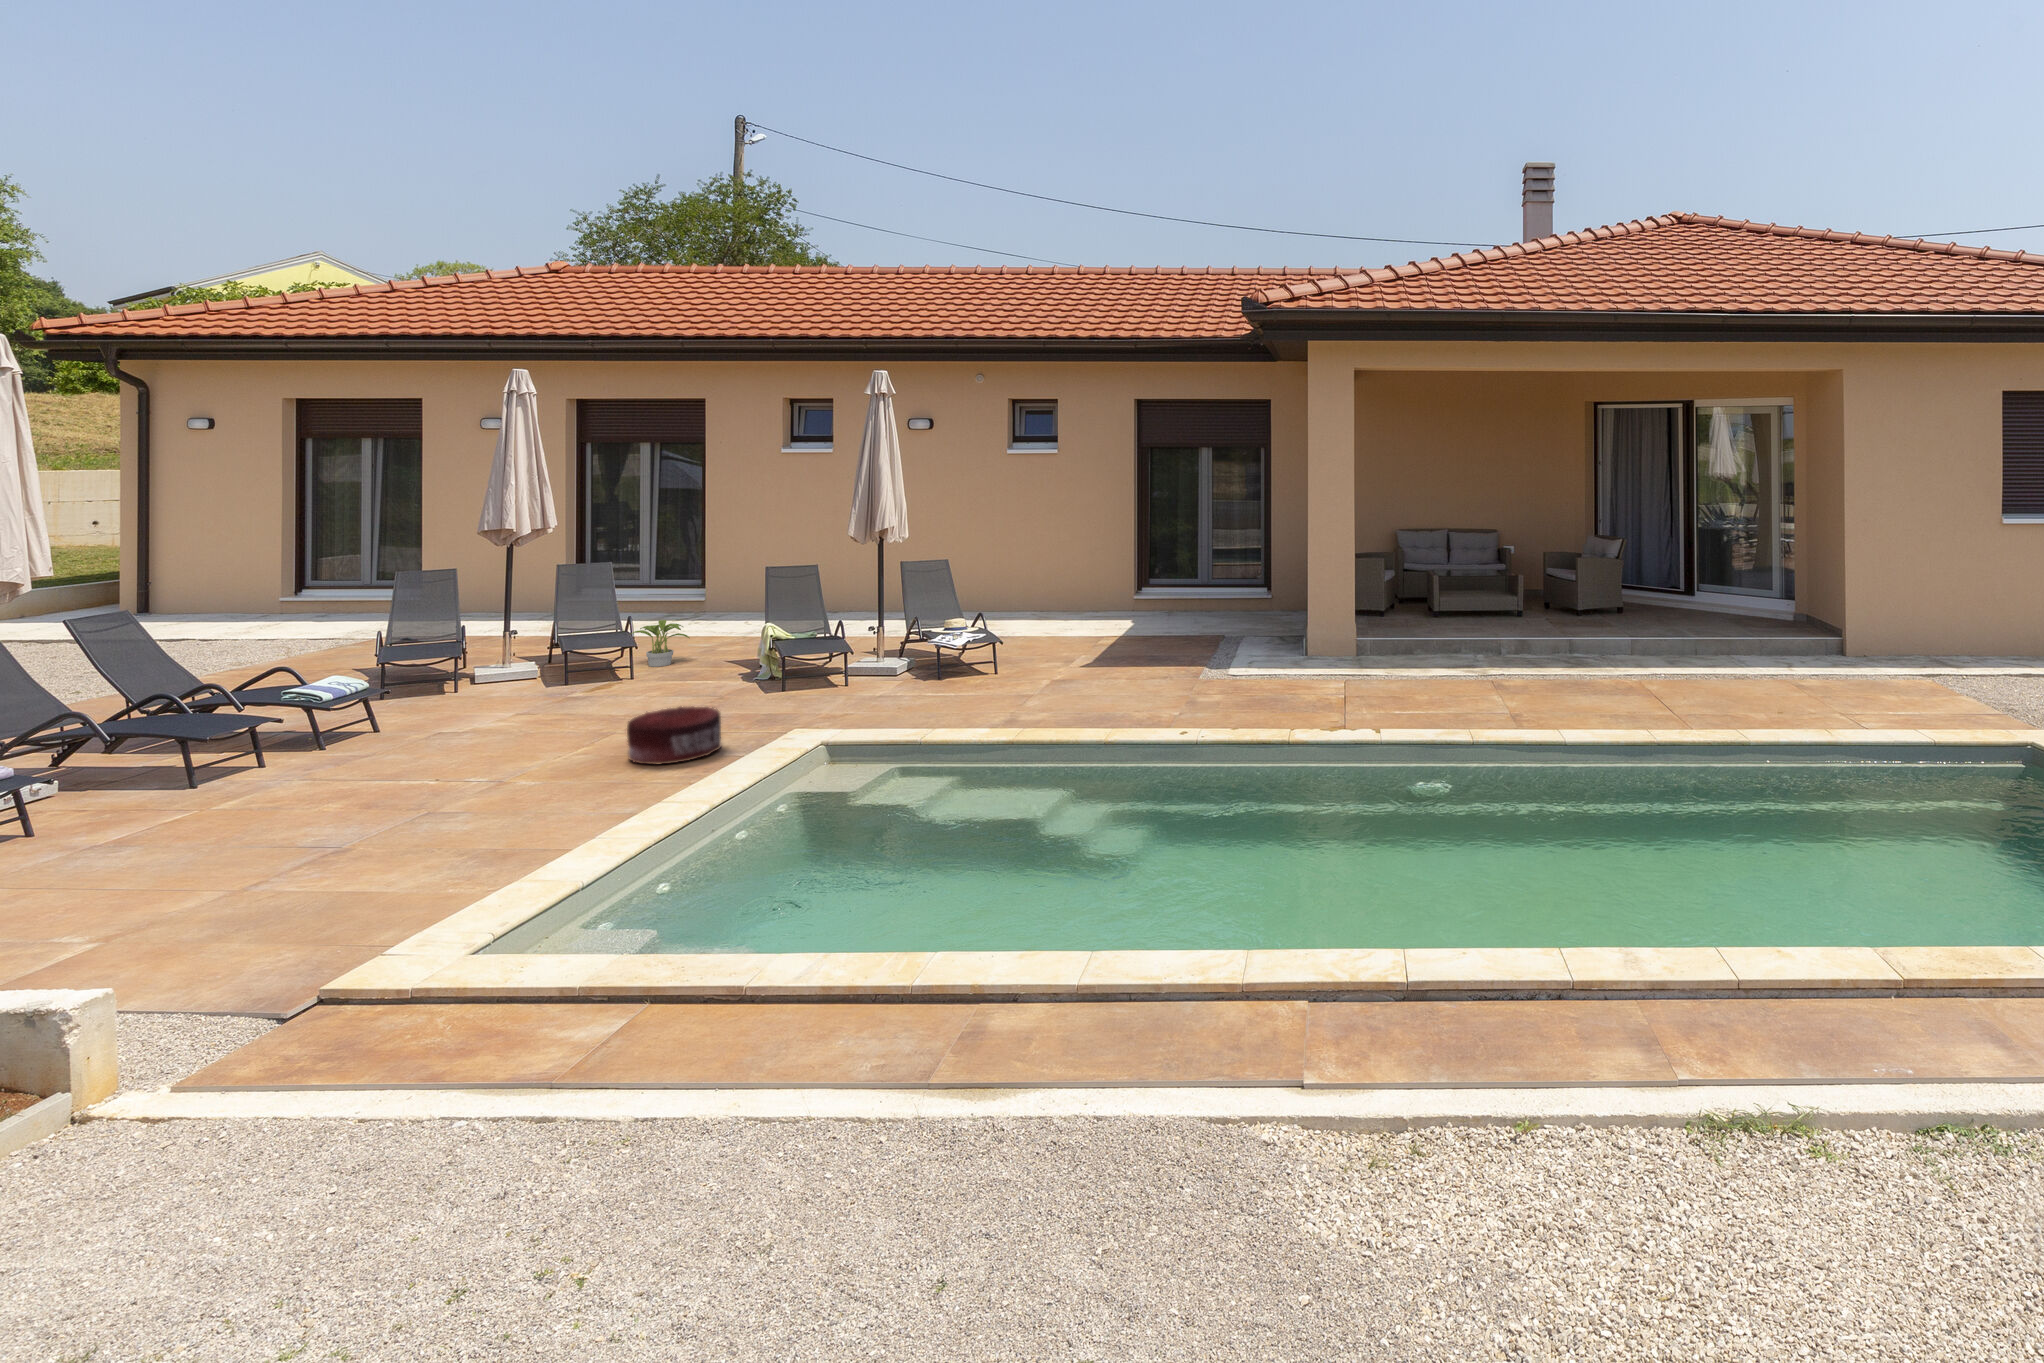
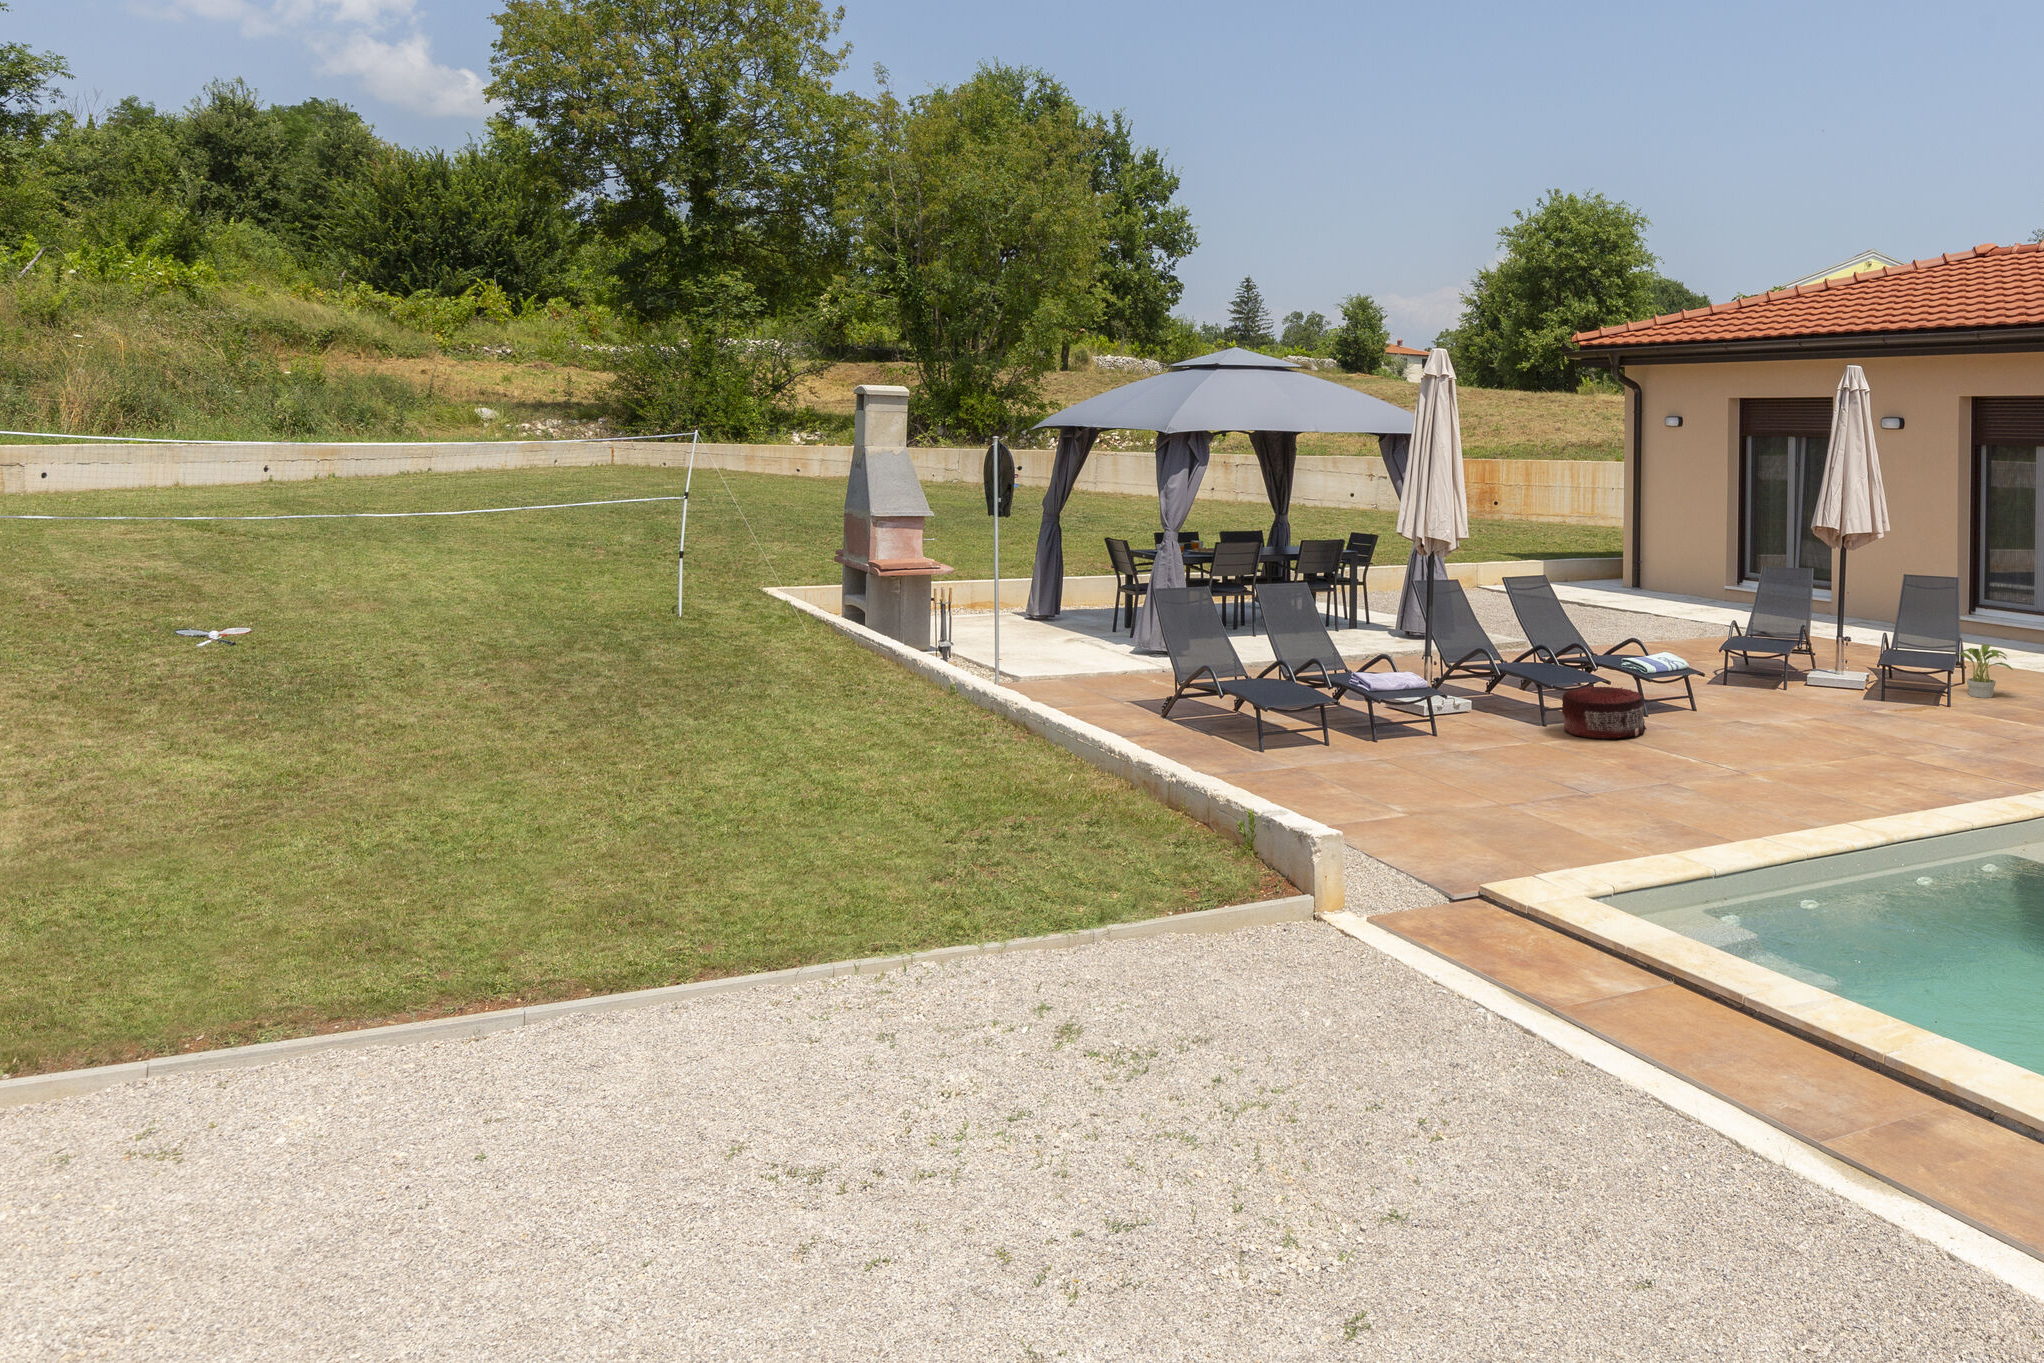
pouf: present [627,706,721,764] -> present [1562,686,1646,739]

